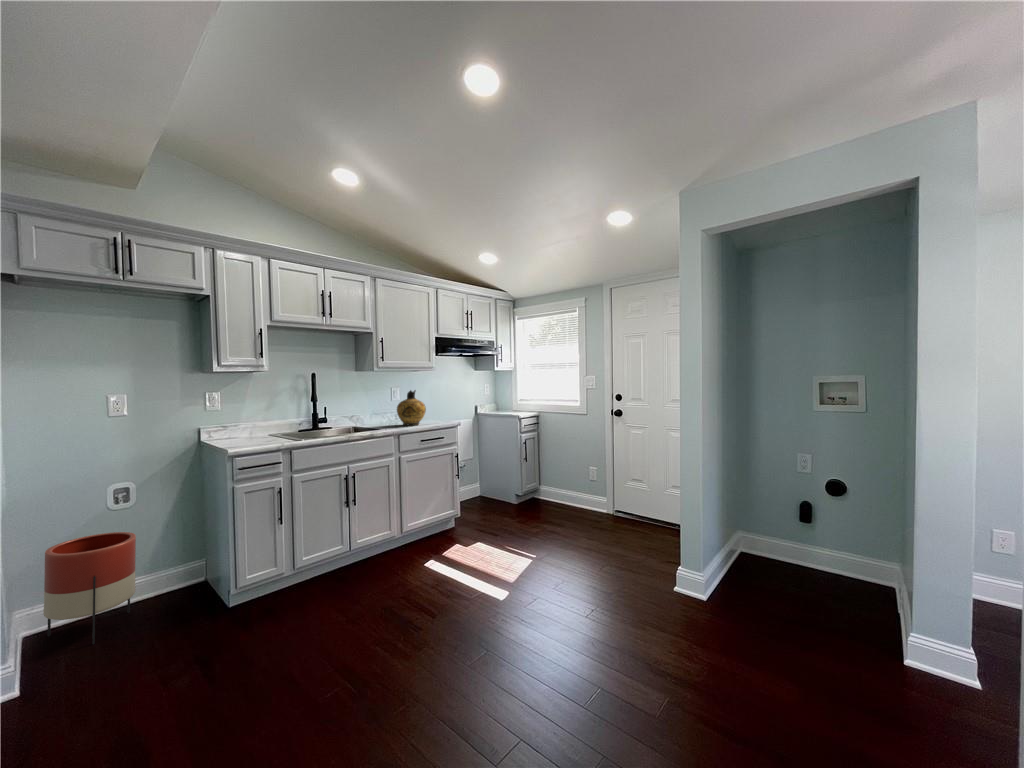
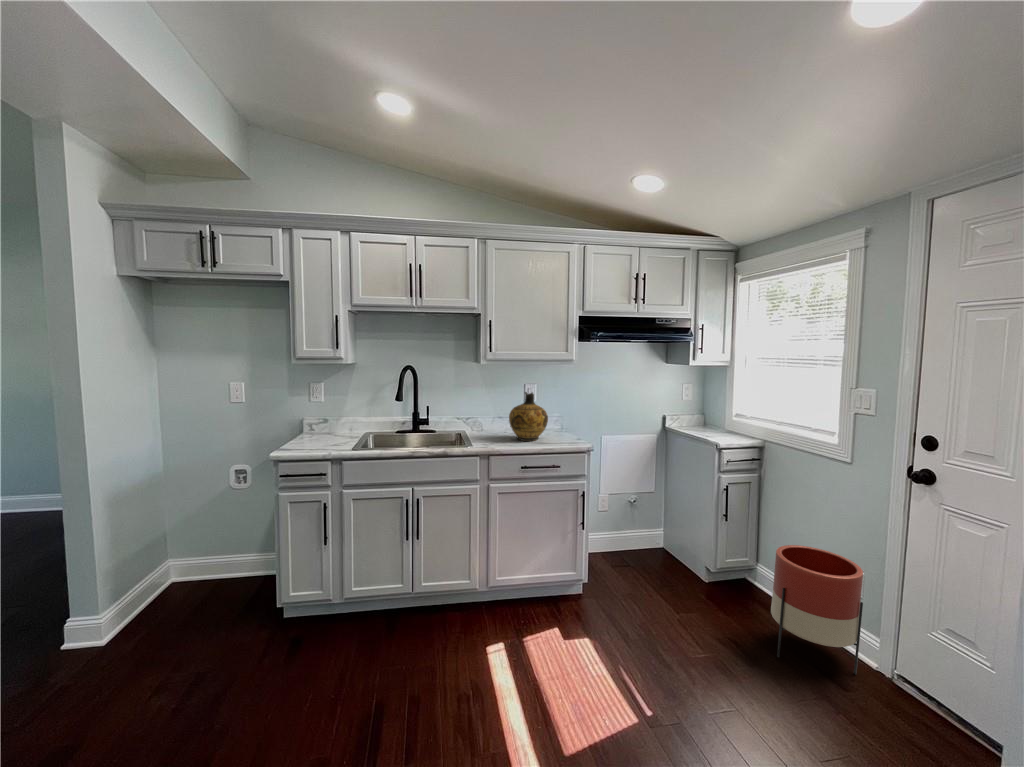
planter: present [43,532,136,644] -> present [771,545,863,675]

